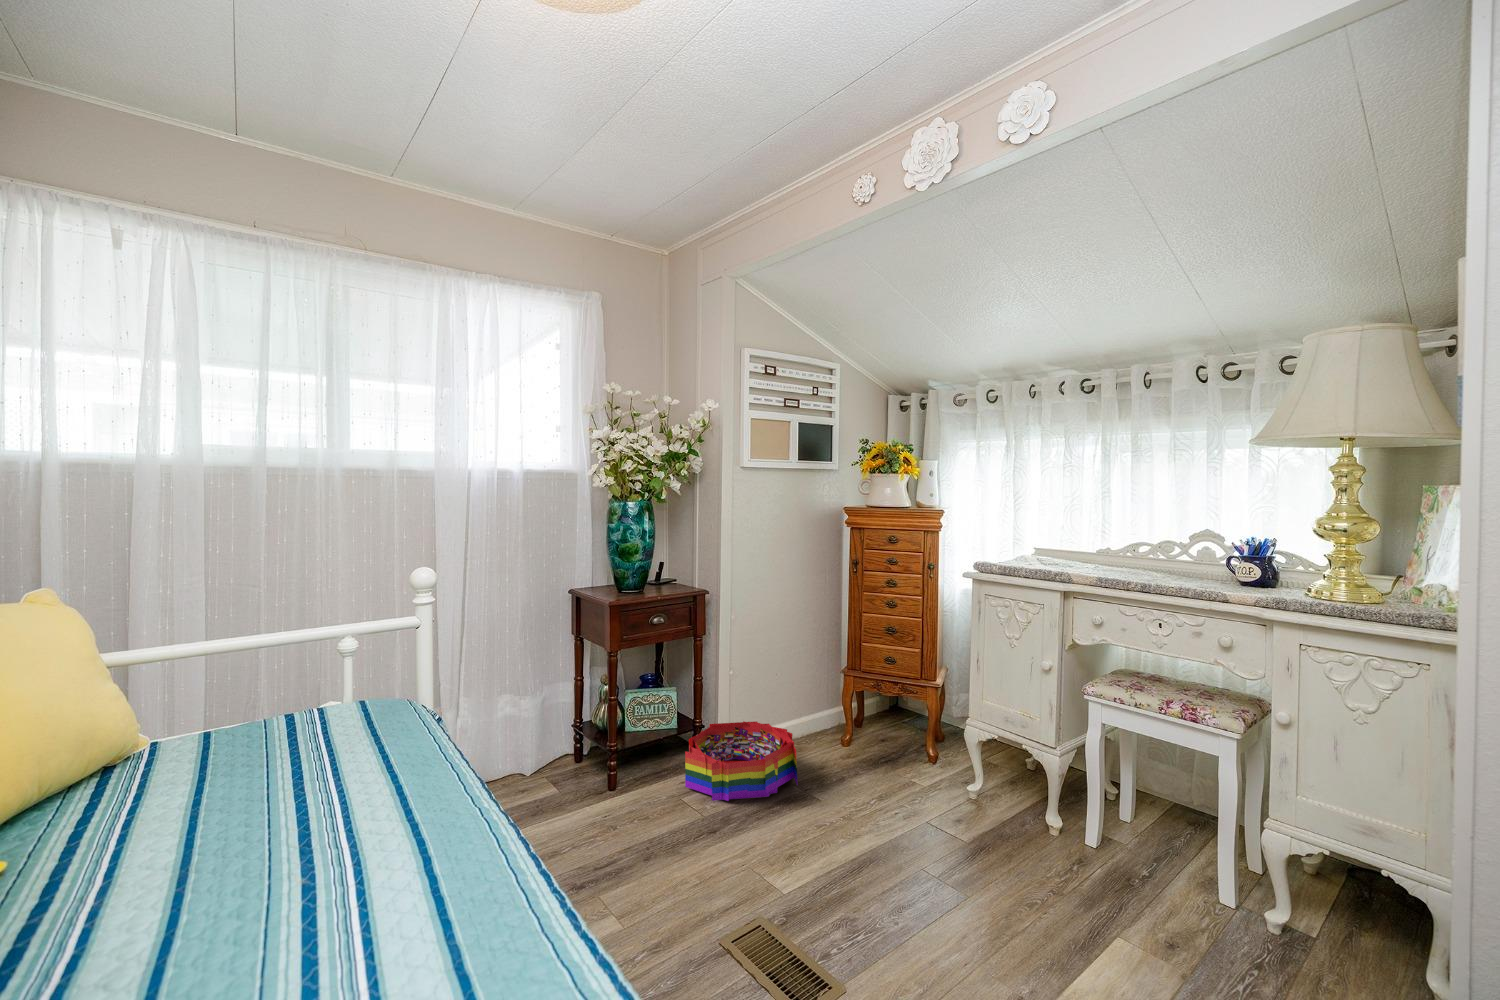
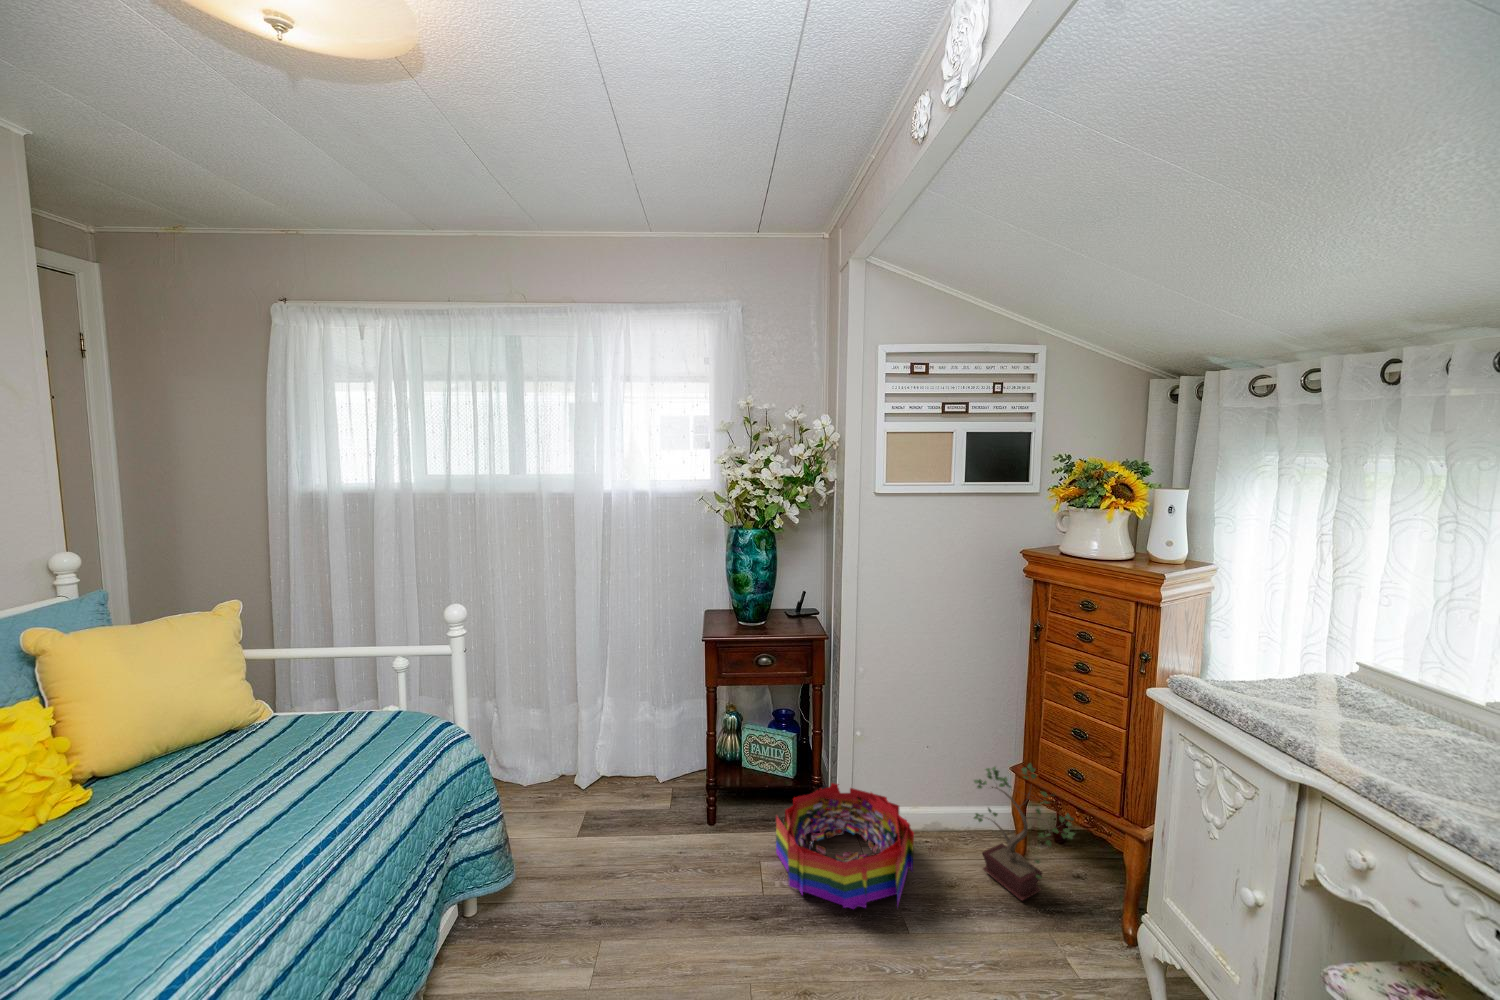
potted plant: none [820,660,902,760] -> present [974,763,1075,900]

